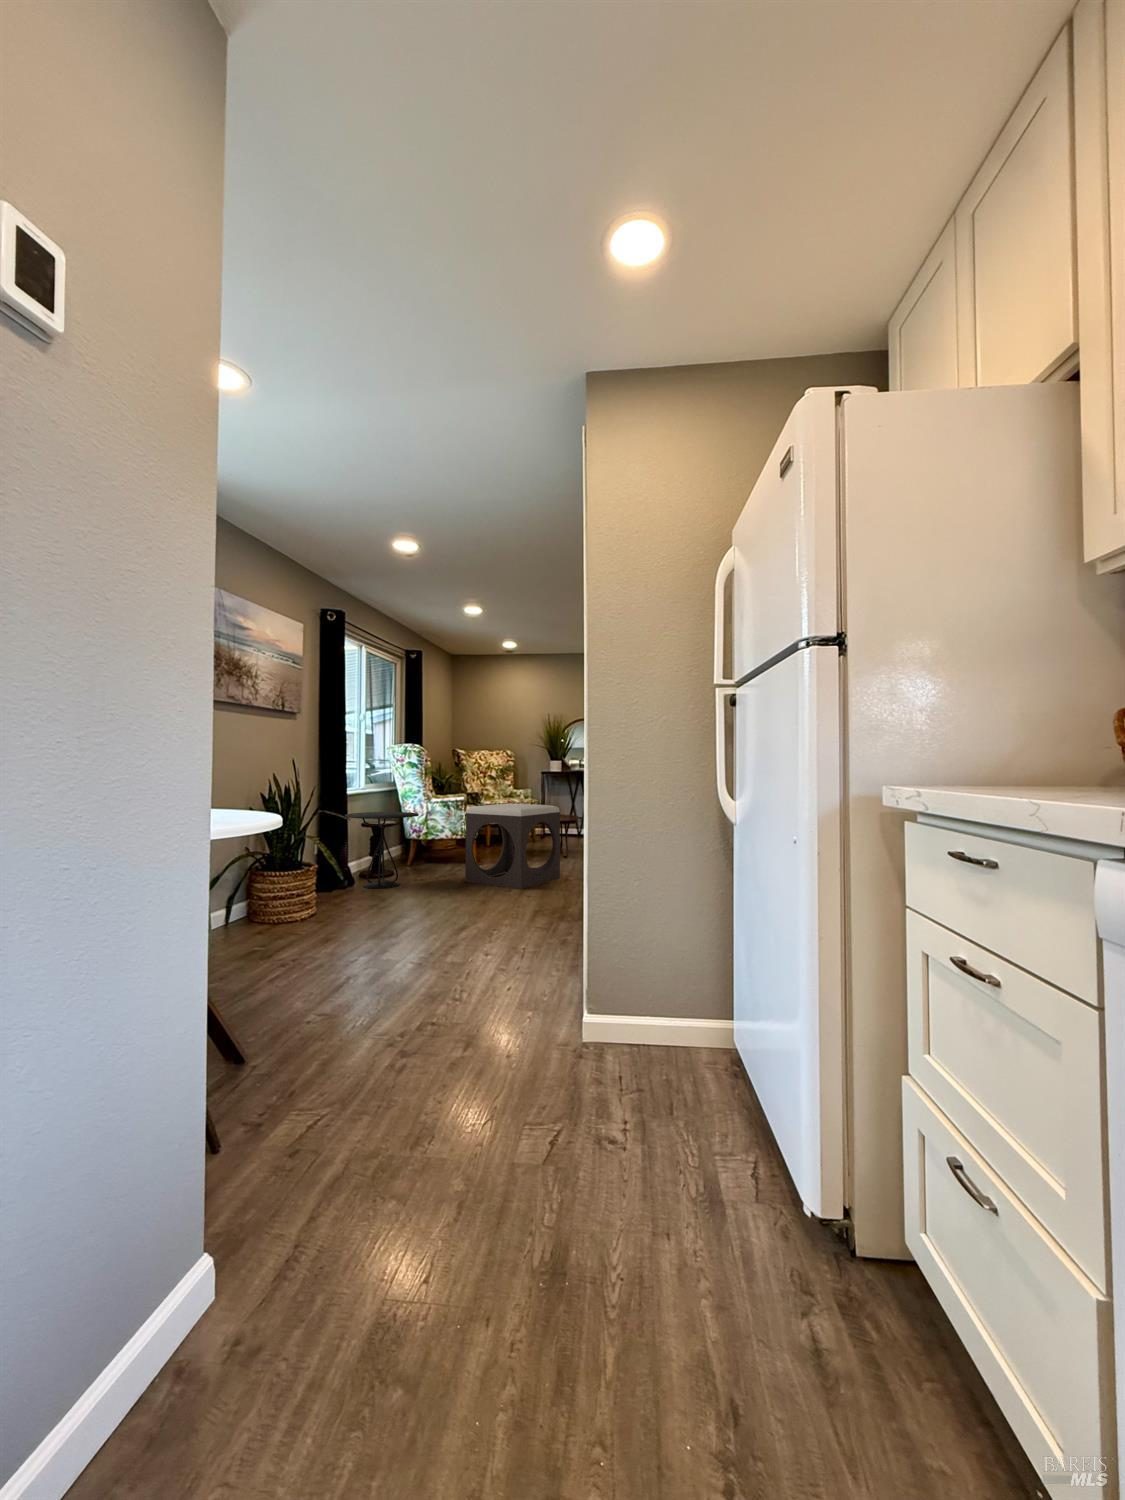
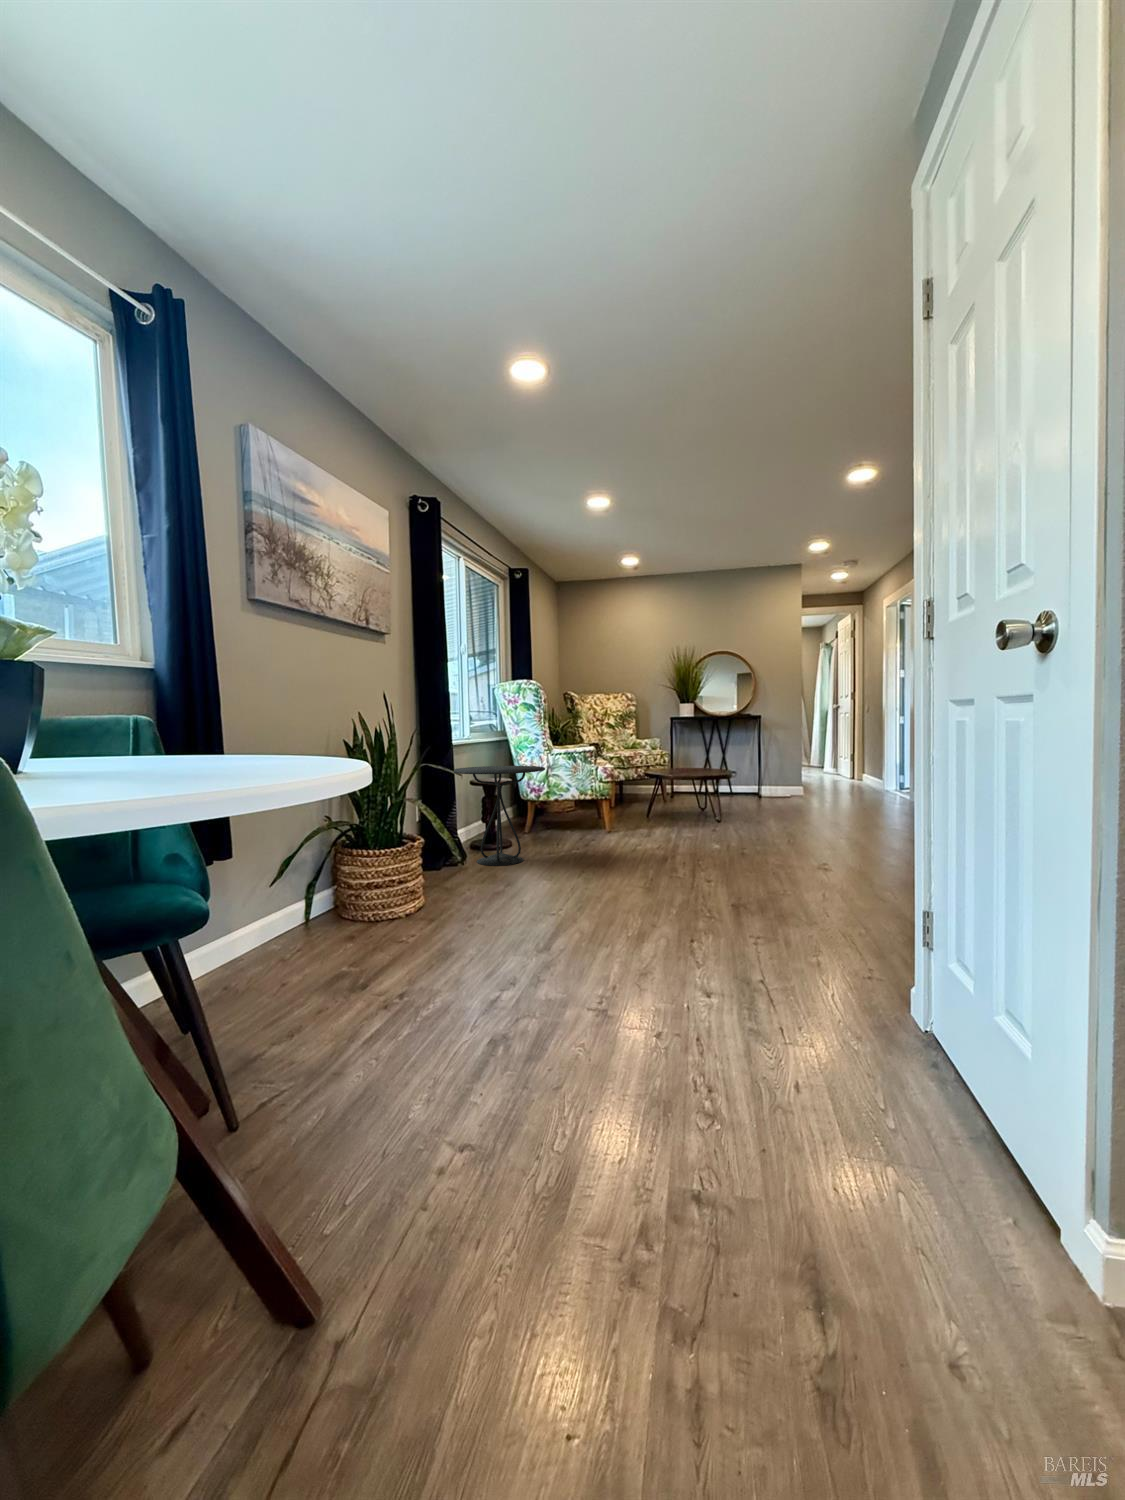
footstool: present [465,803,560,889] -> none [605,753,730,868]

